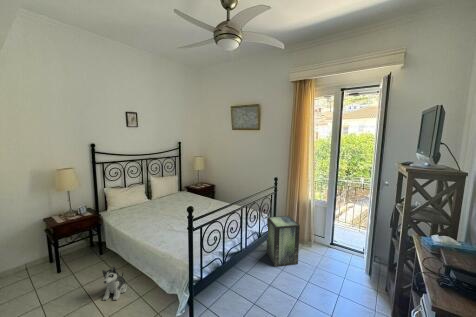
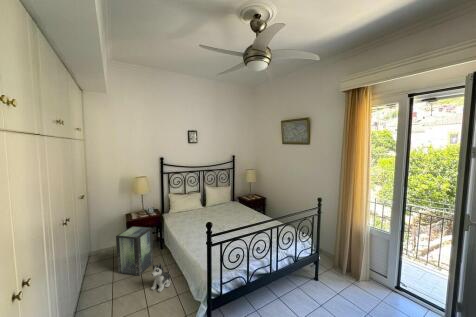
storage box: present [266,216,300,267] -> present [116,226,153,276]

